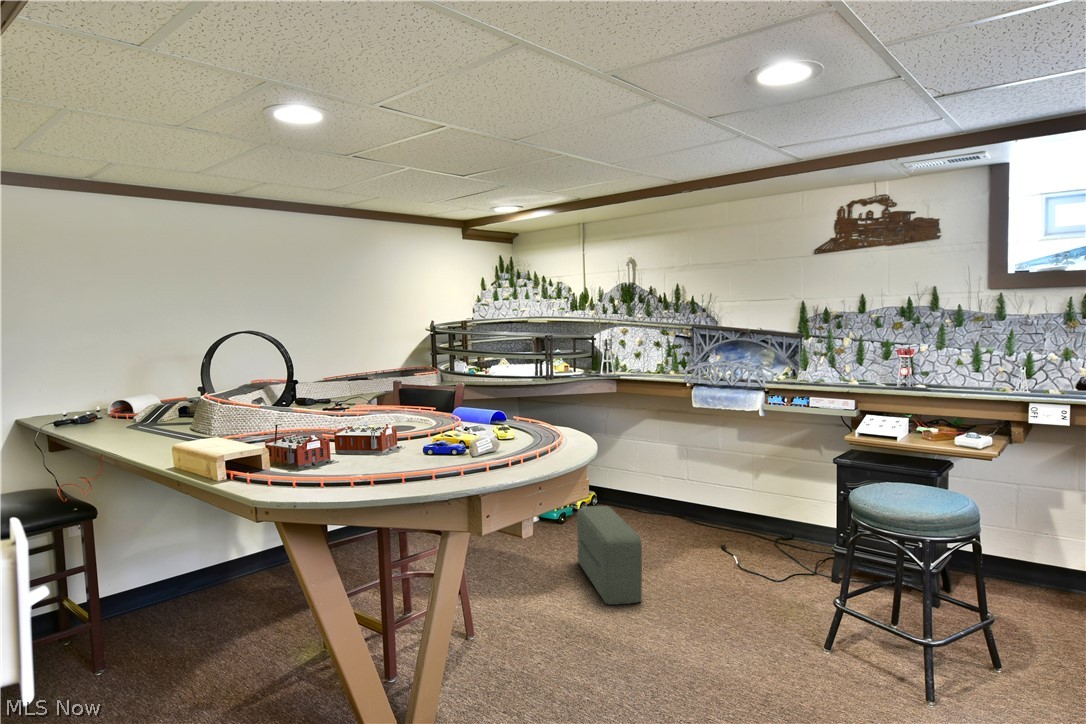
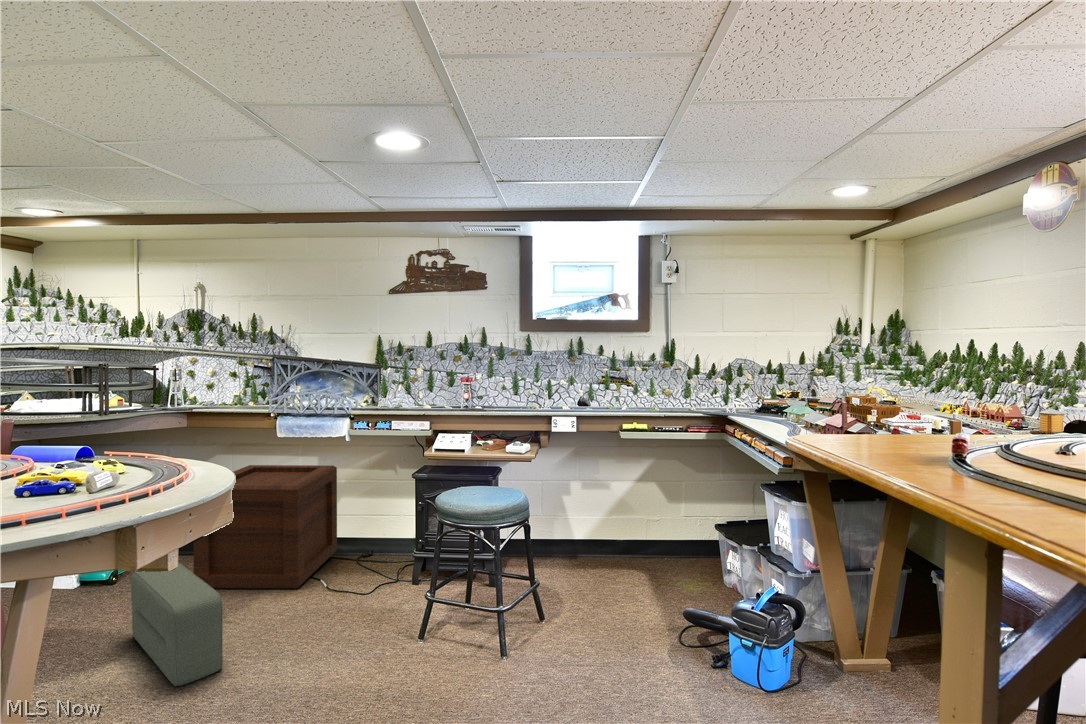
wooden crate: none [623,434,754,558] -> present [193,465,337,589]

